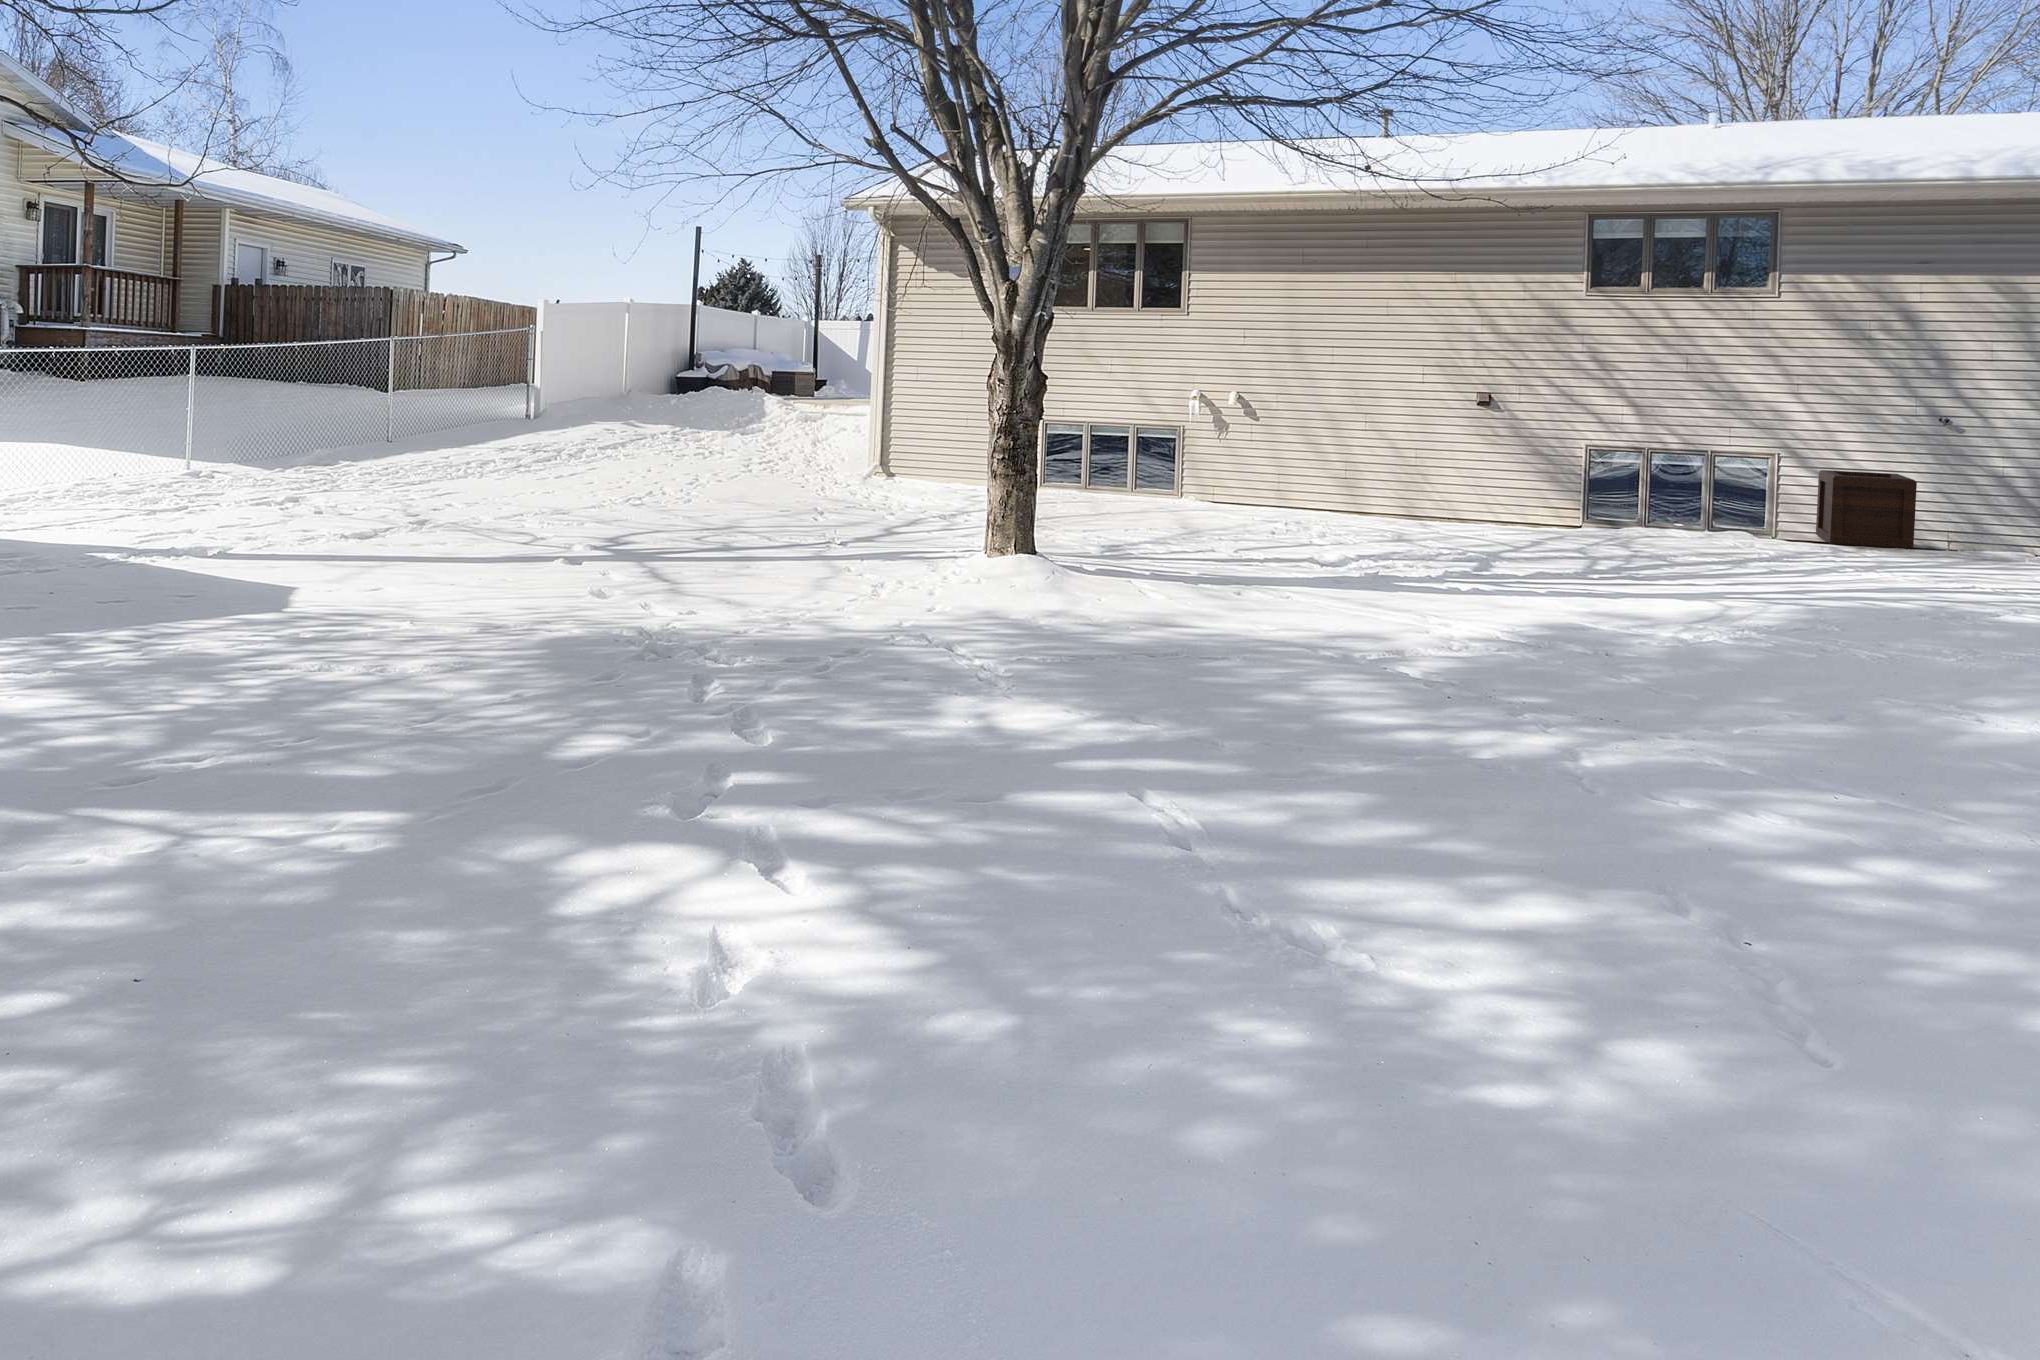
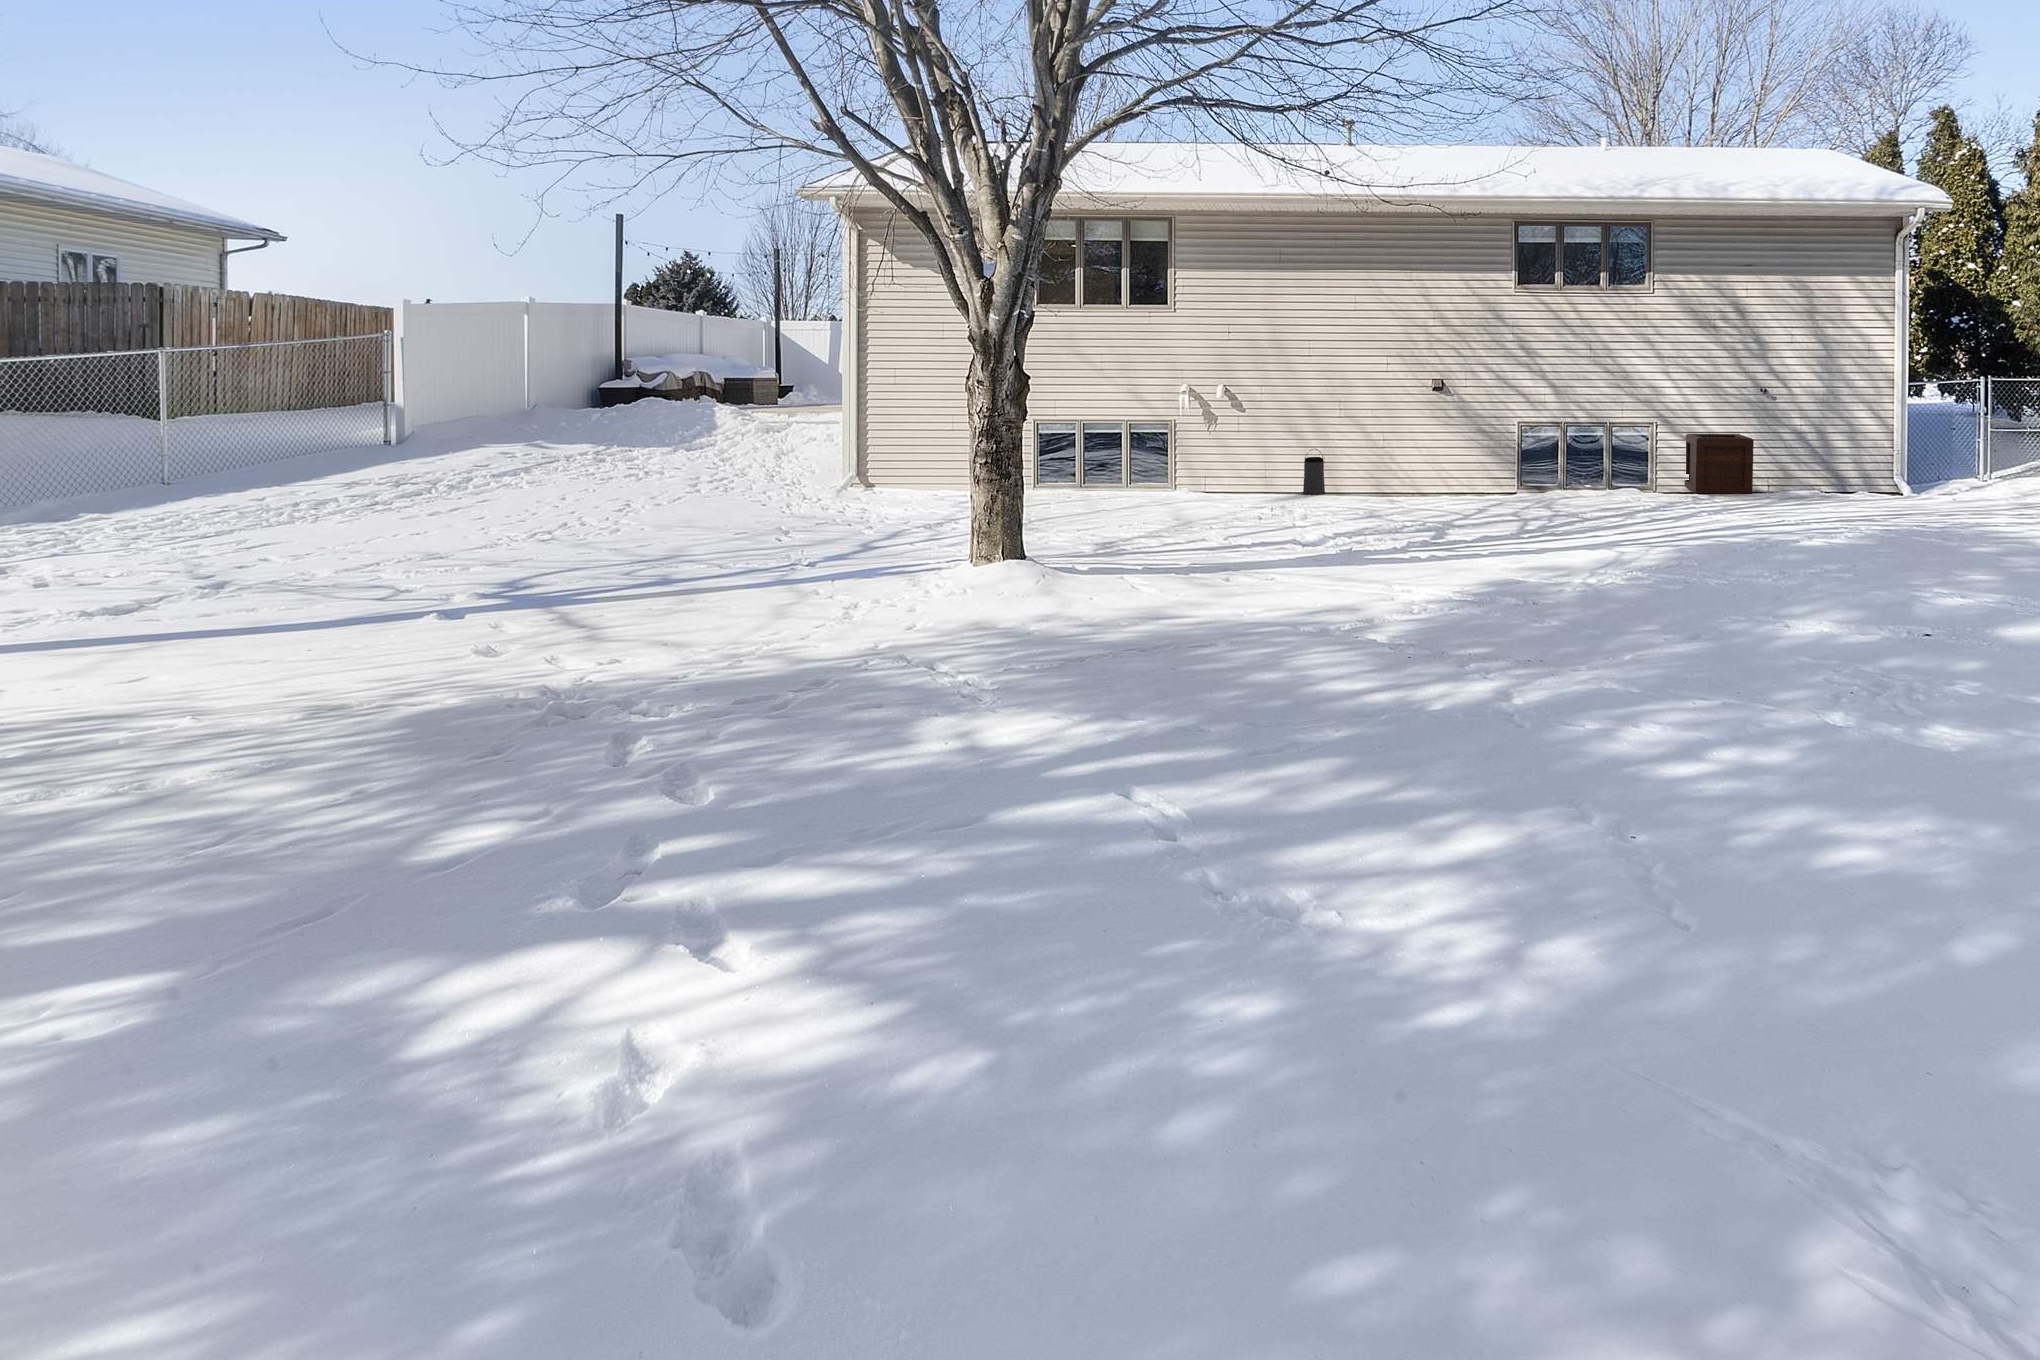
watering can: none [1325,465,1352,516] -> present [1302,449,1326,495]

